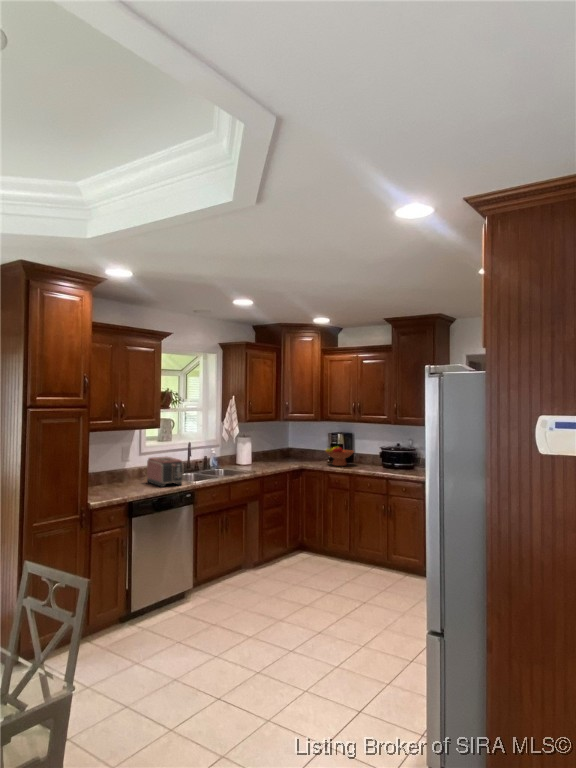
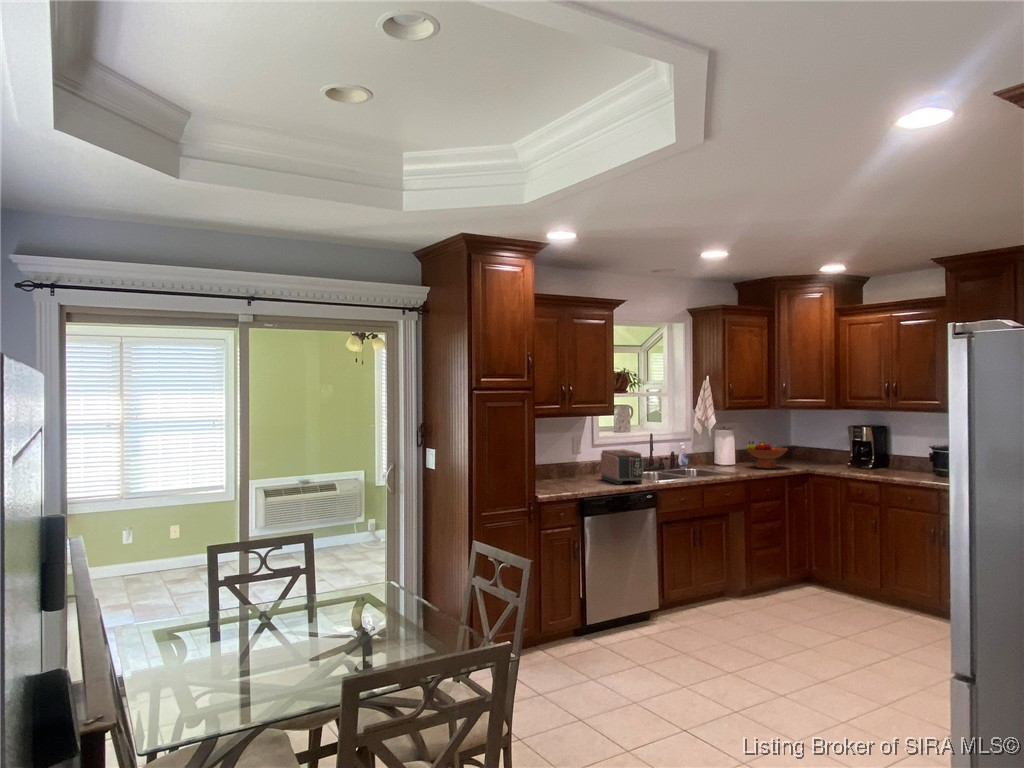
fruit bowl: present [326,446,354,466] -> present [746,441,787,469]

